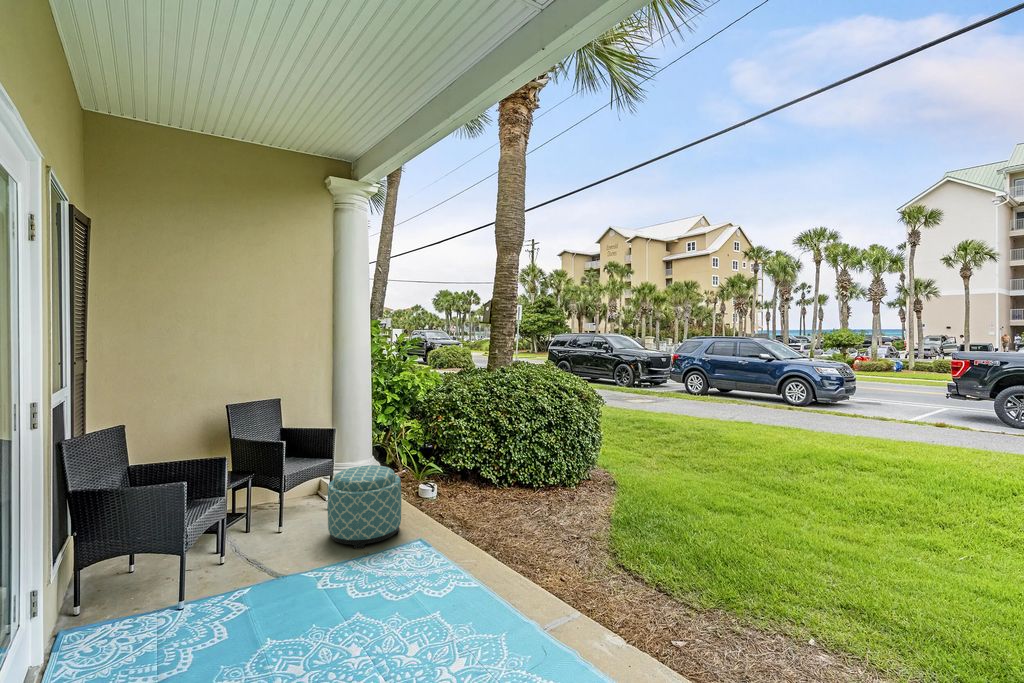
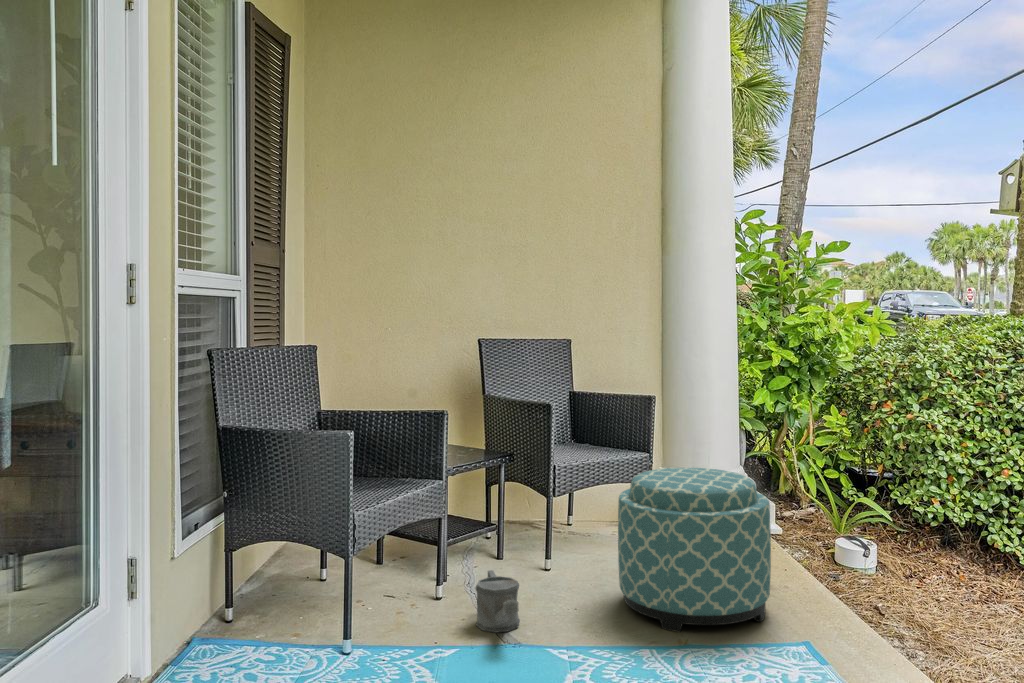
watering can: none [255,539,287,574] -> present [476,570,520,633]

